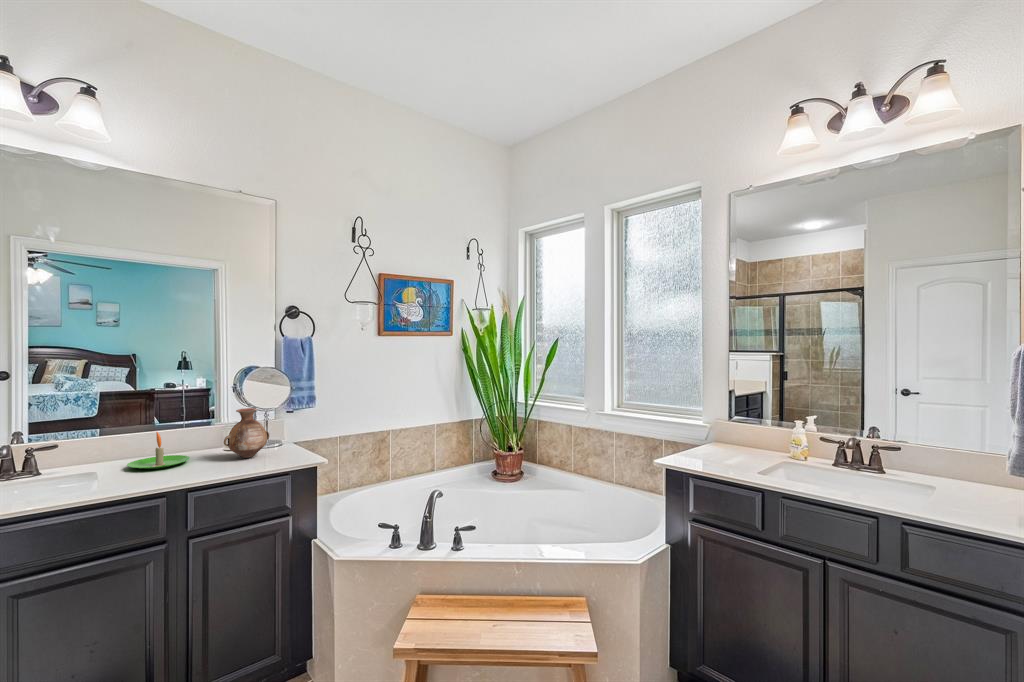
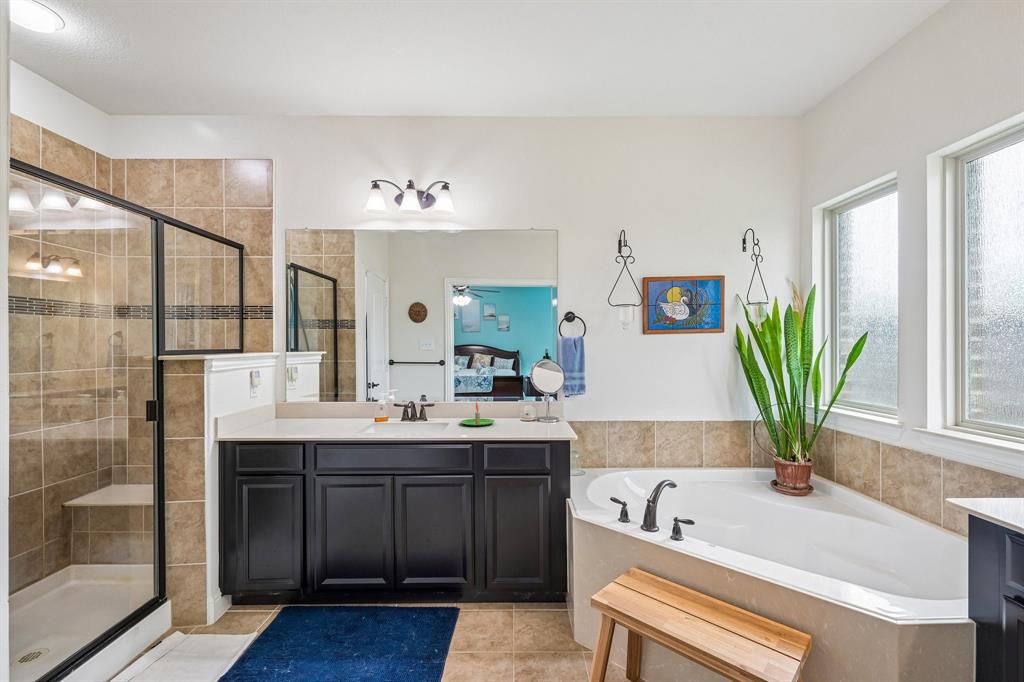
vase: present [224,408,269,458] -> none [512,390,543,427]

